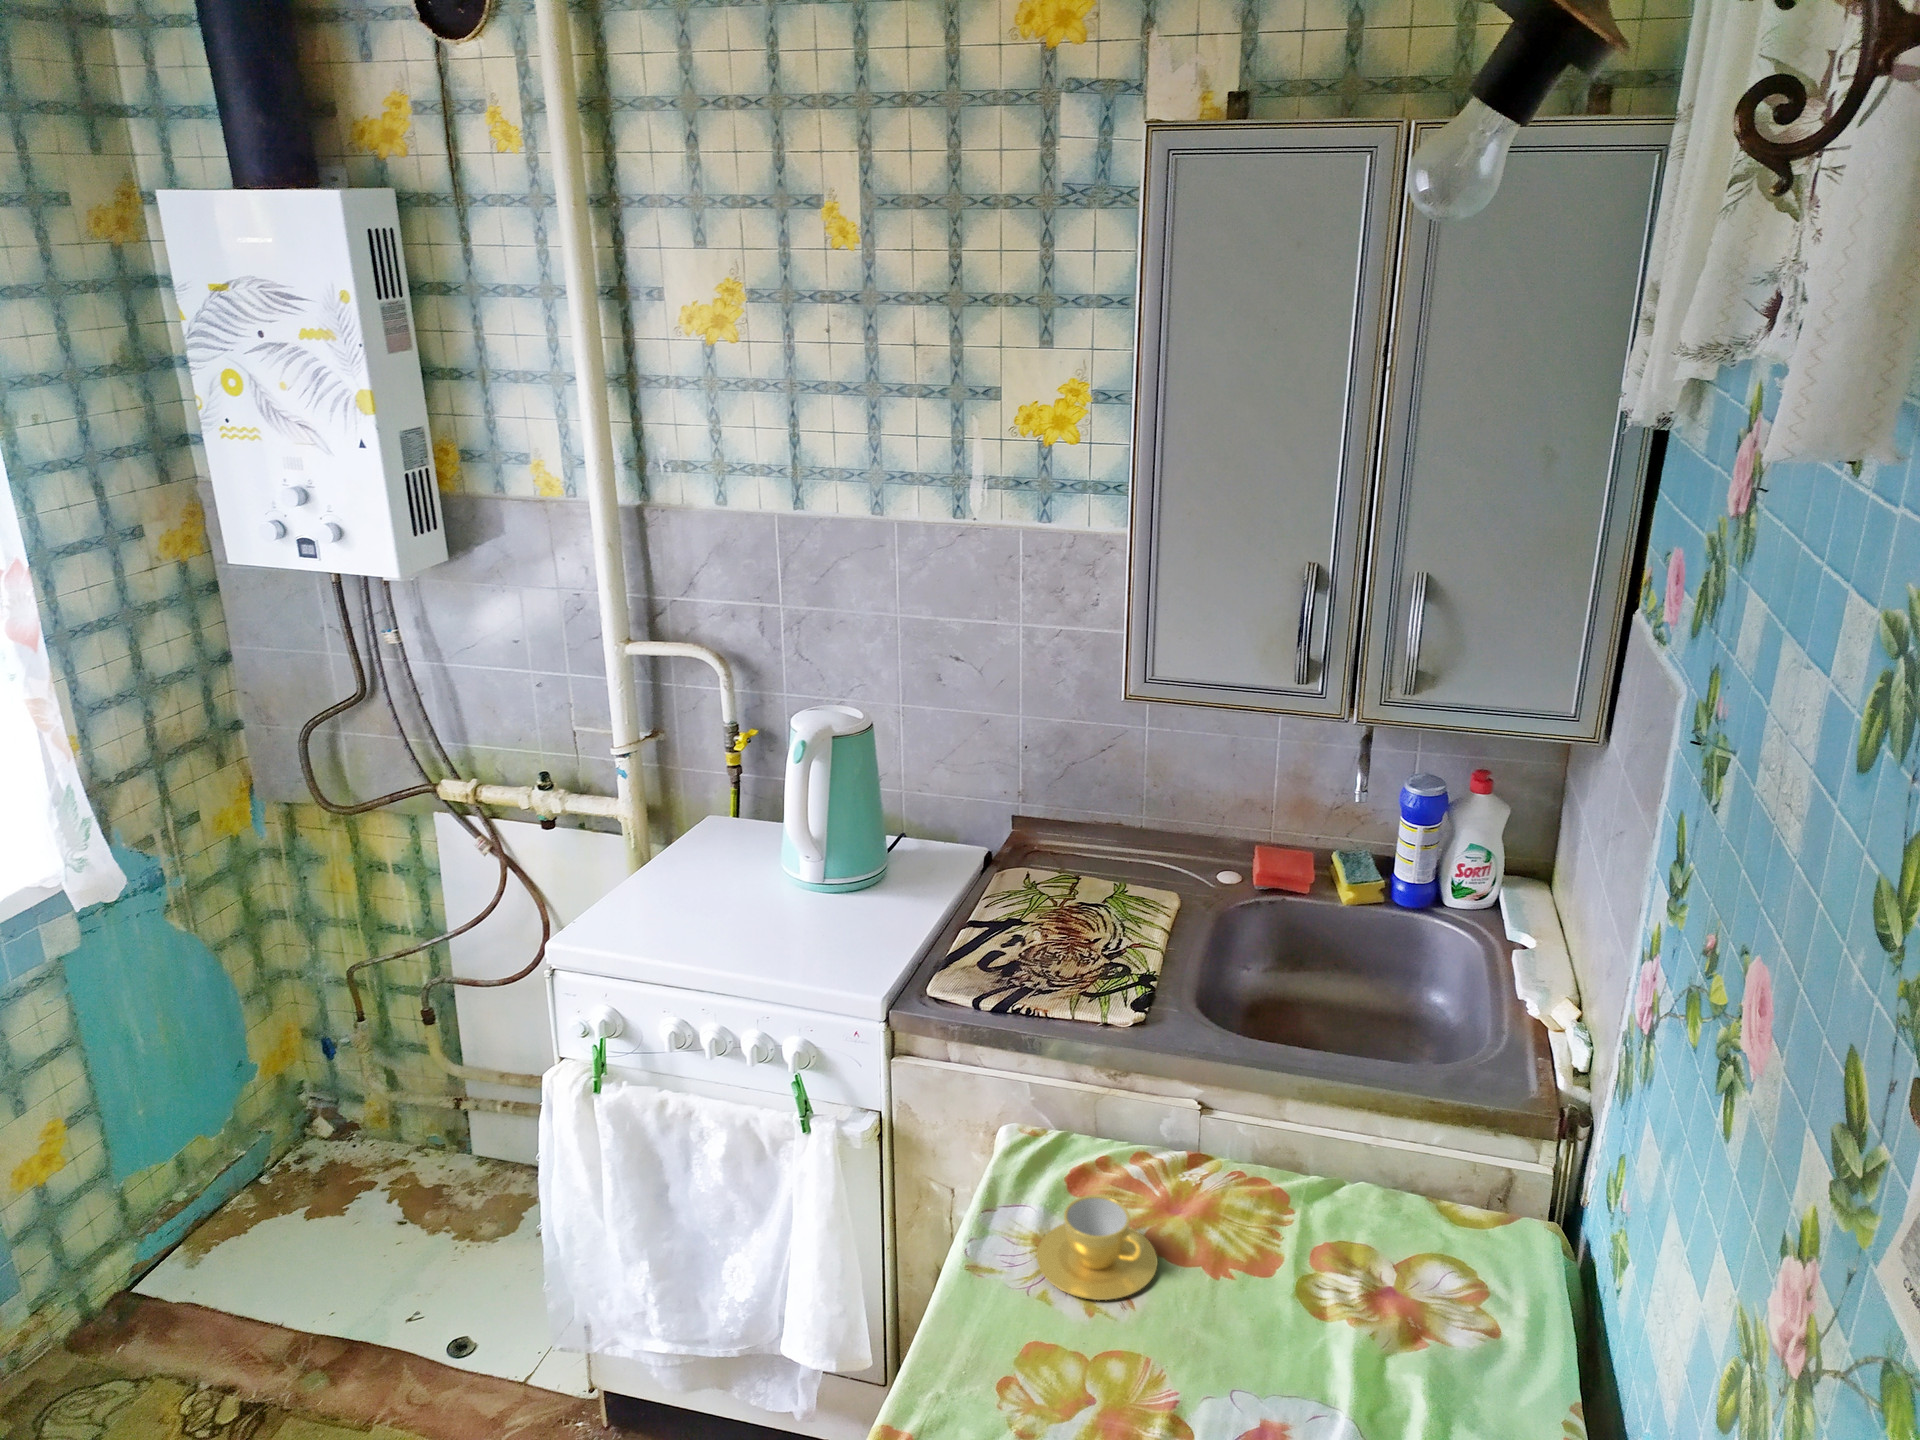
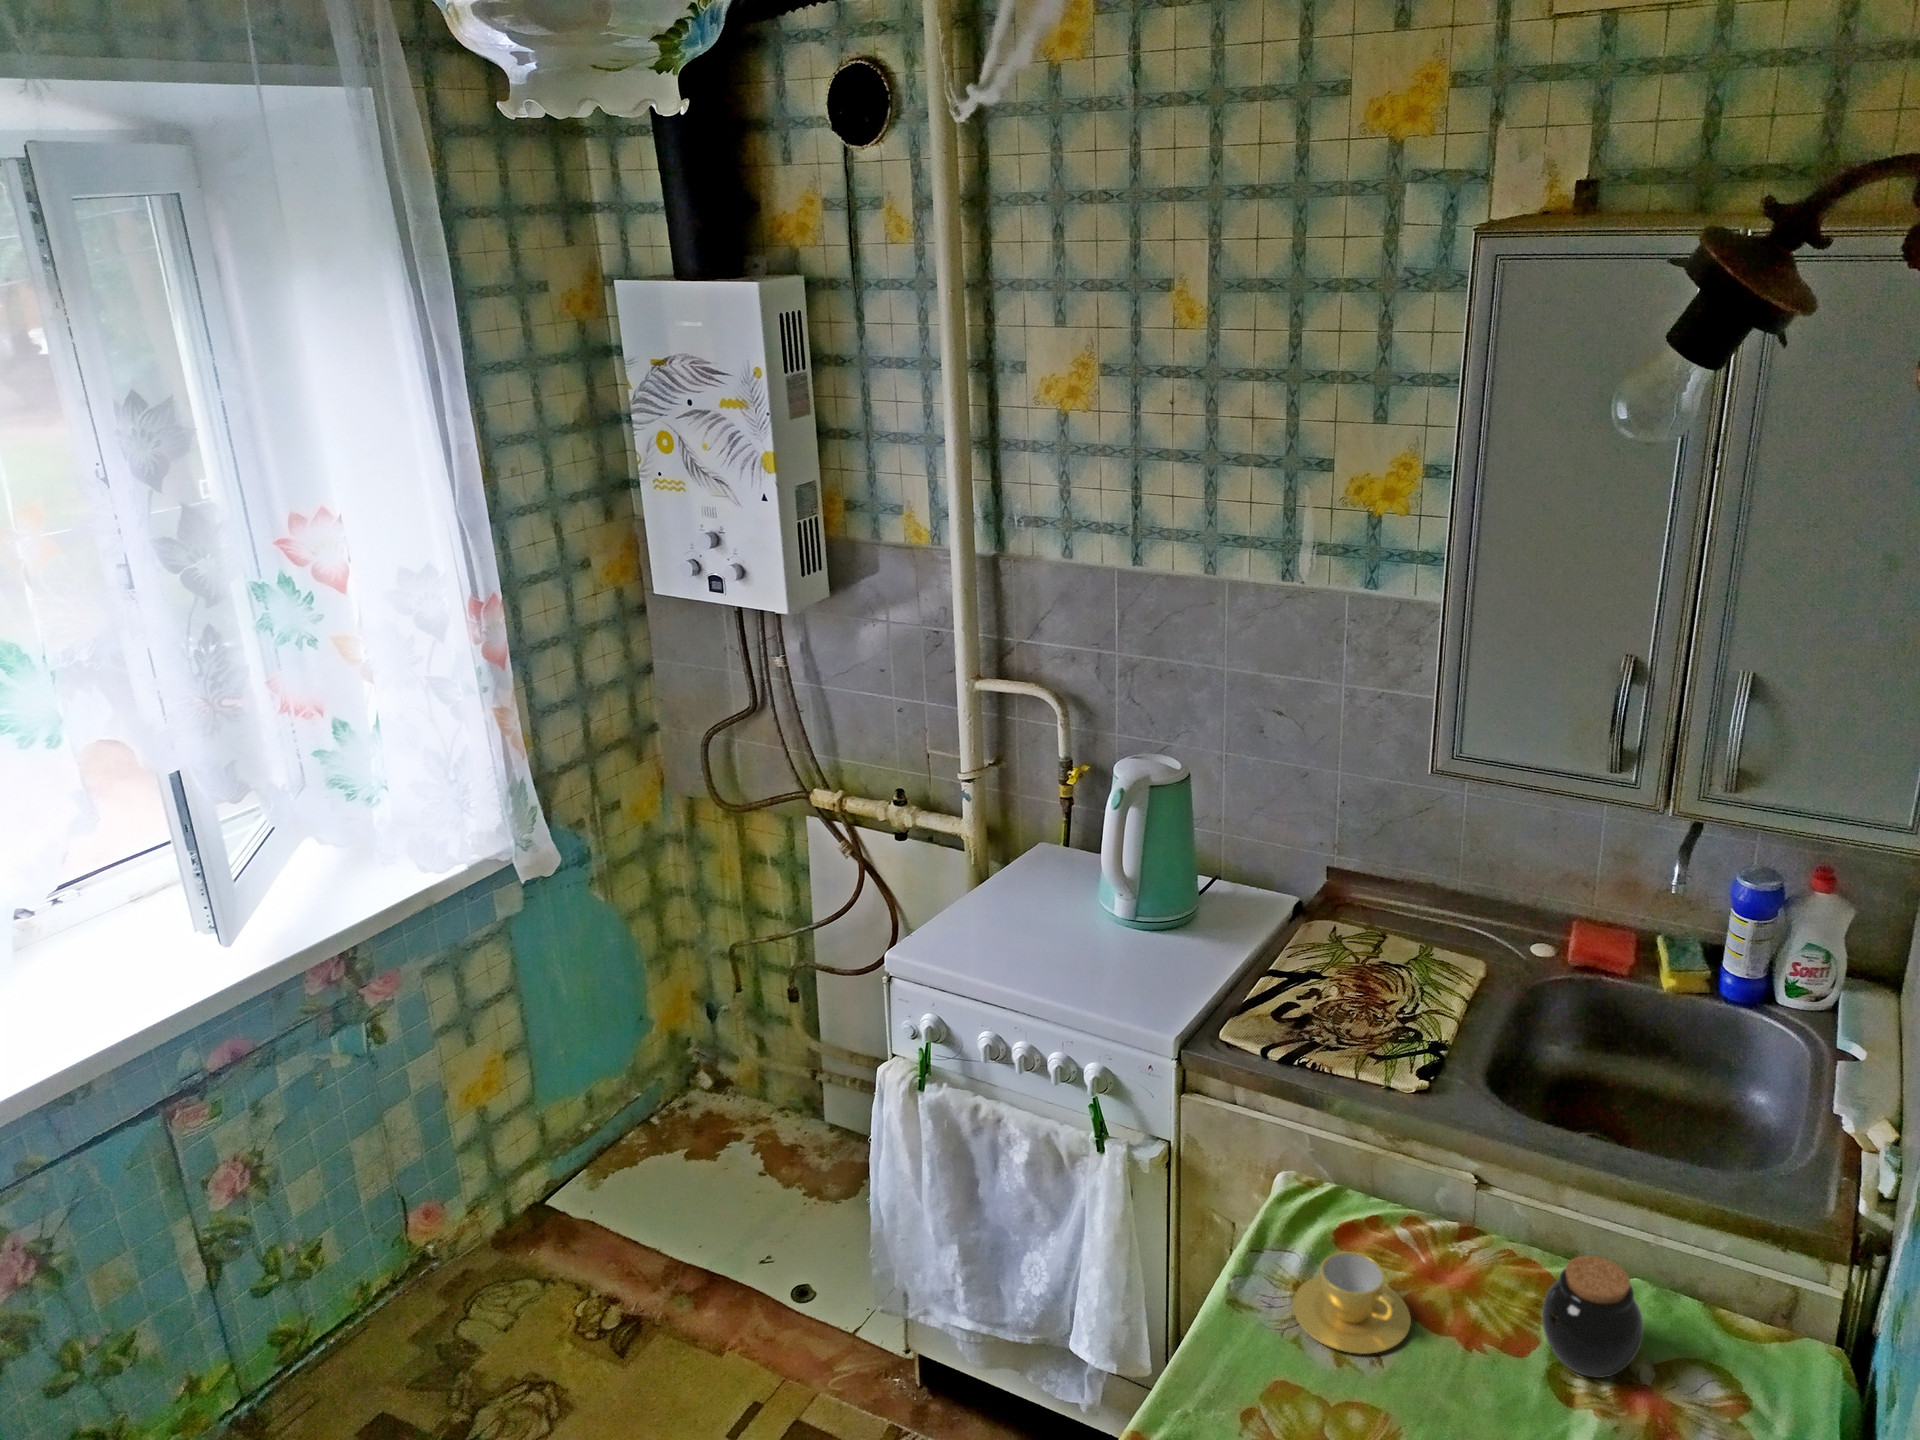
jar: none [1285,1162,1382,1285] -> present [1542,1255,1643,1378]

